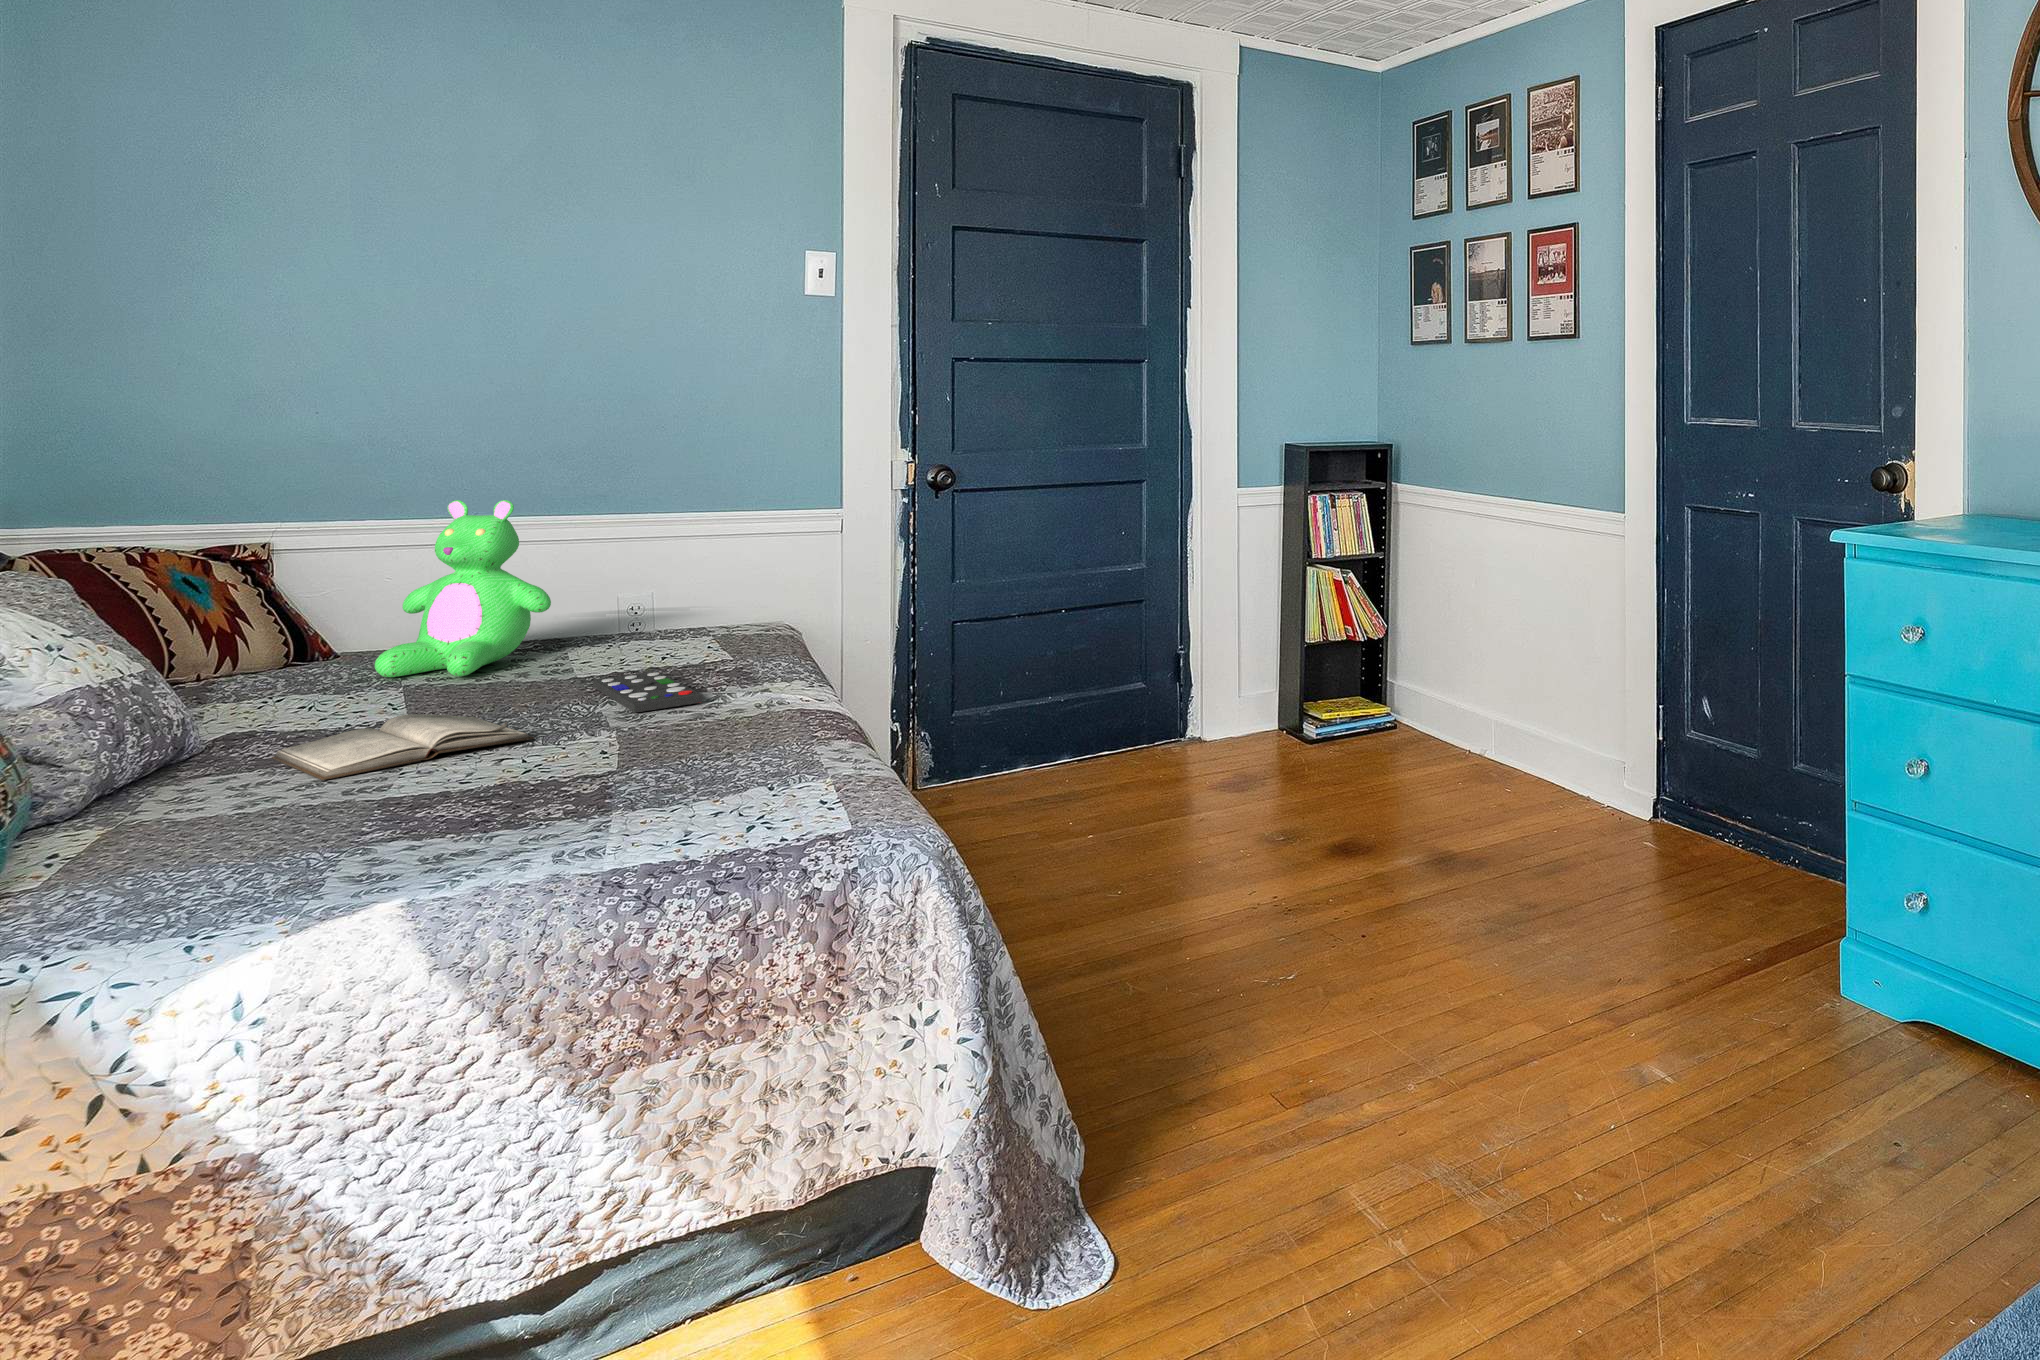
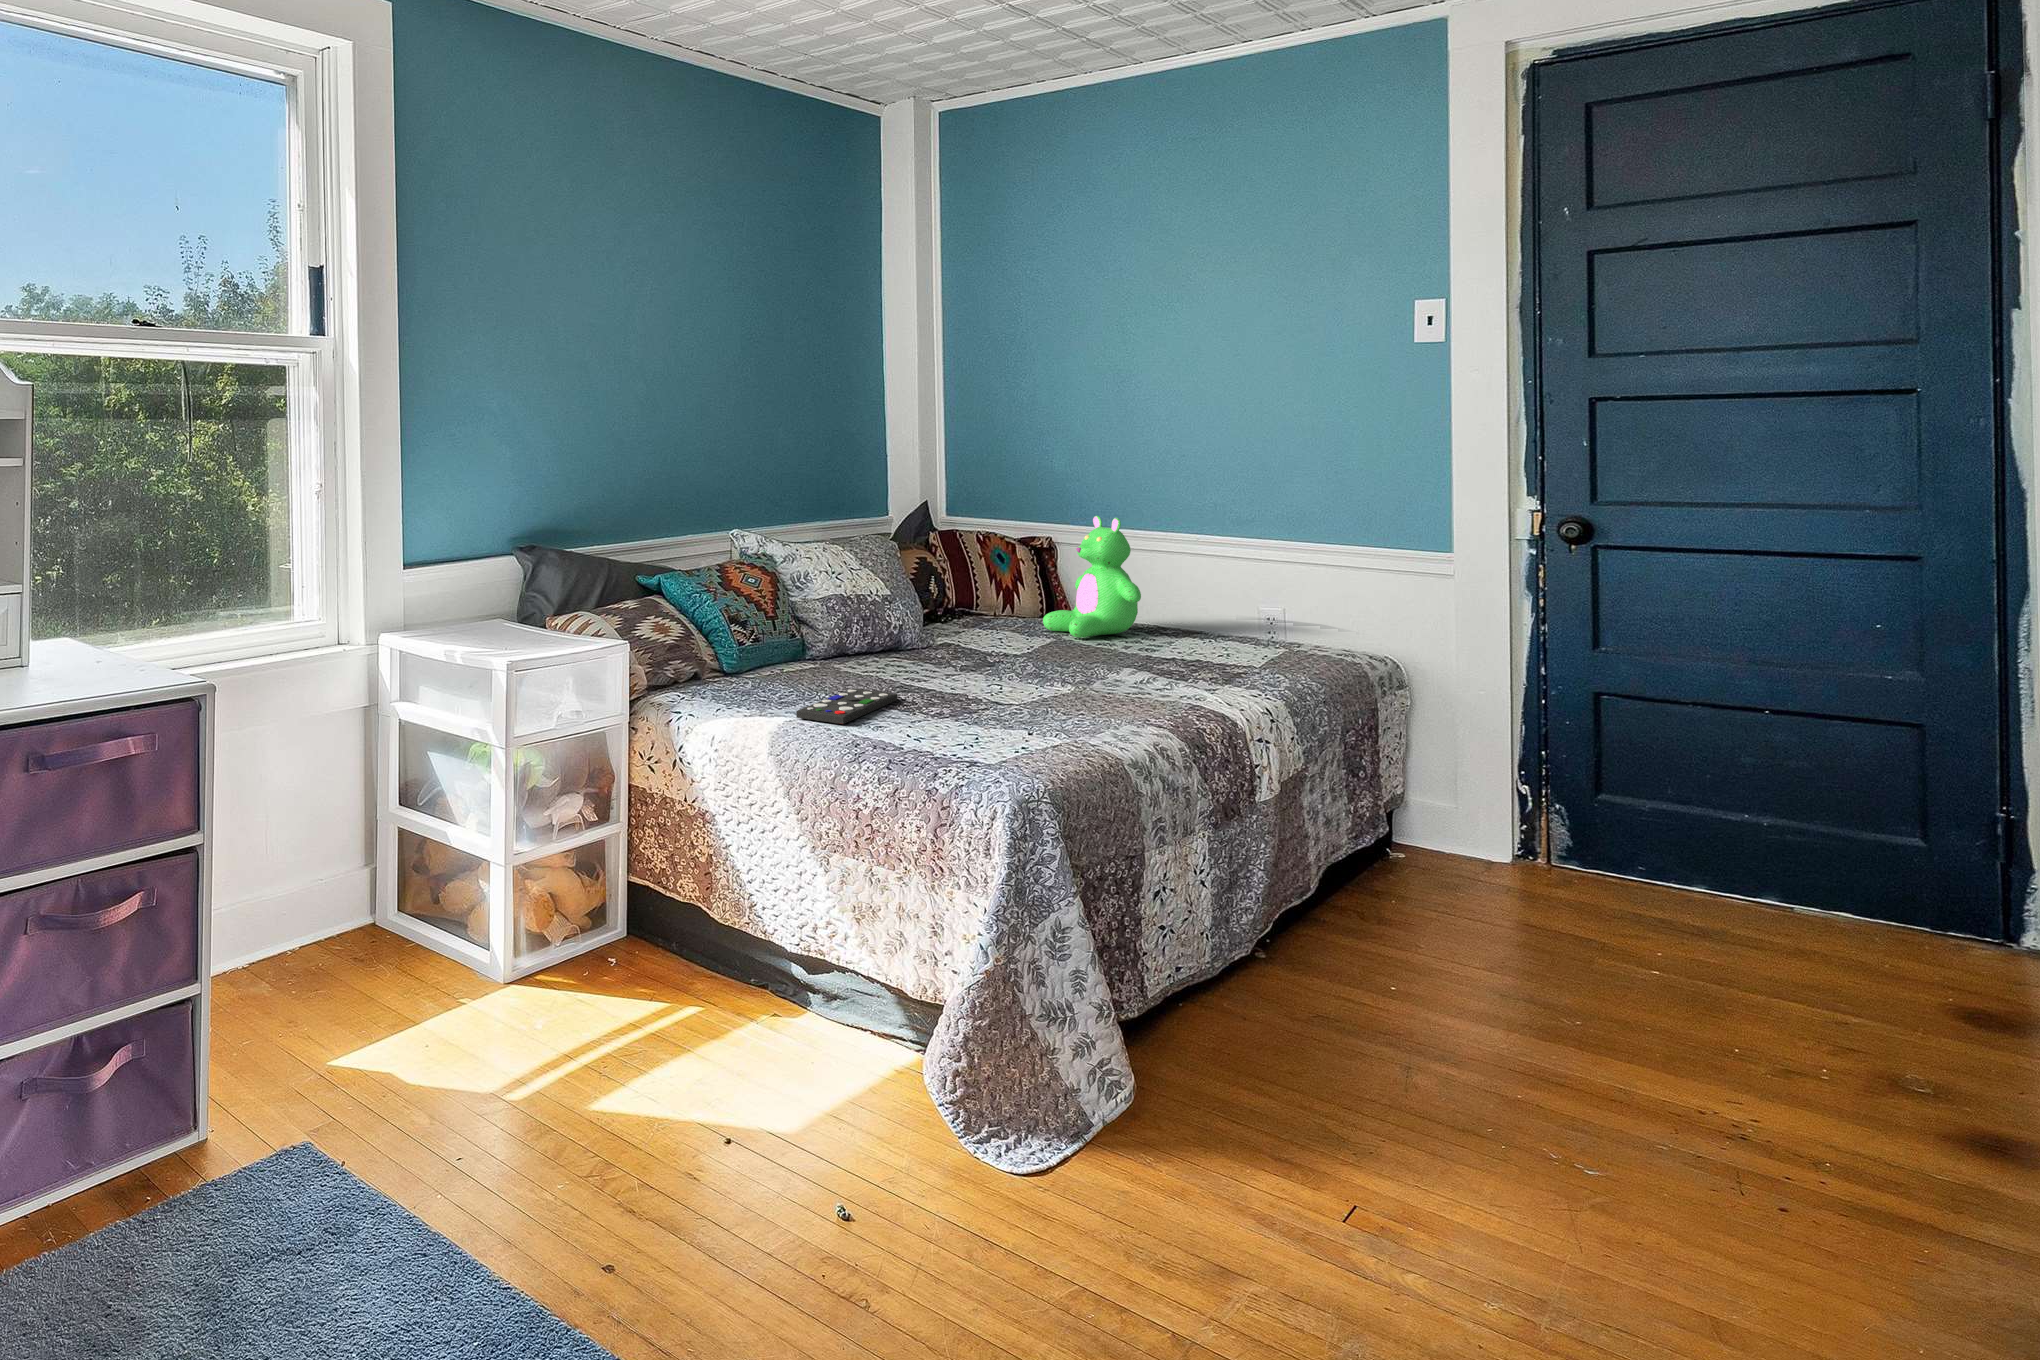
remote control: present [593,671,703,713] -> present [796,688,898,724]
diary: present [272,714,534,780] -> none [899,646,1020,676]

